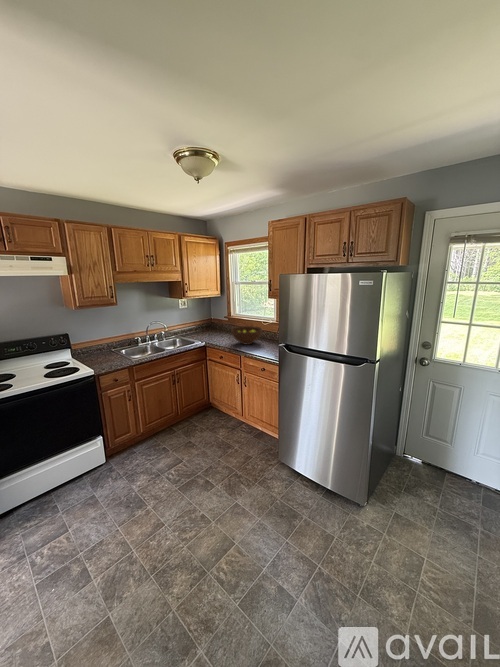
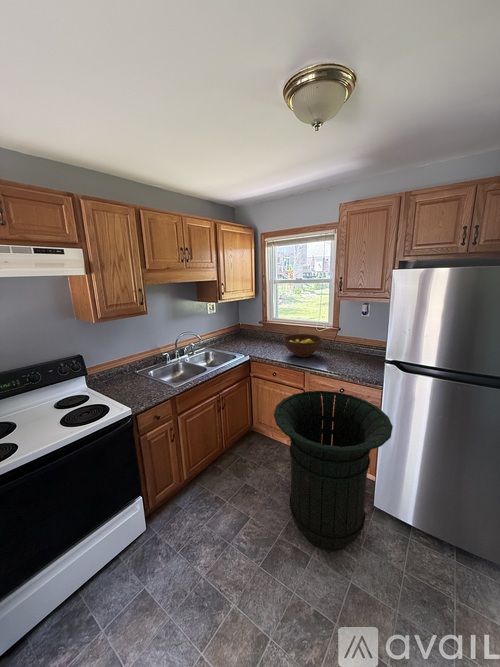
trash can: none [192,367,276,484] -> present [274,391,393,551]

